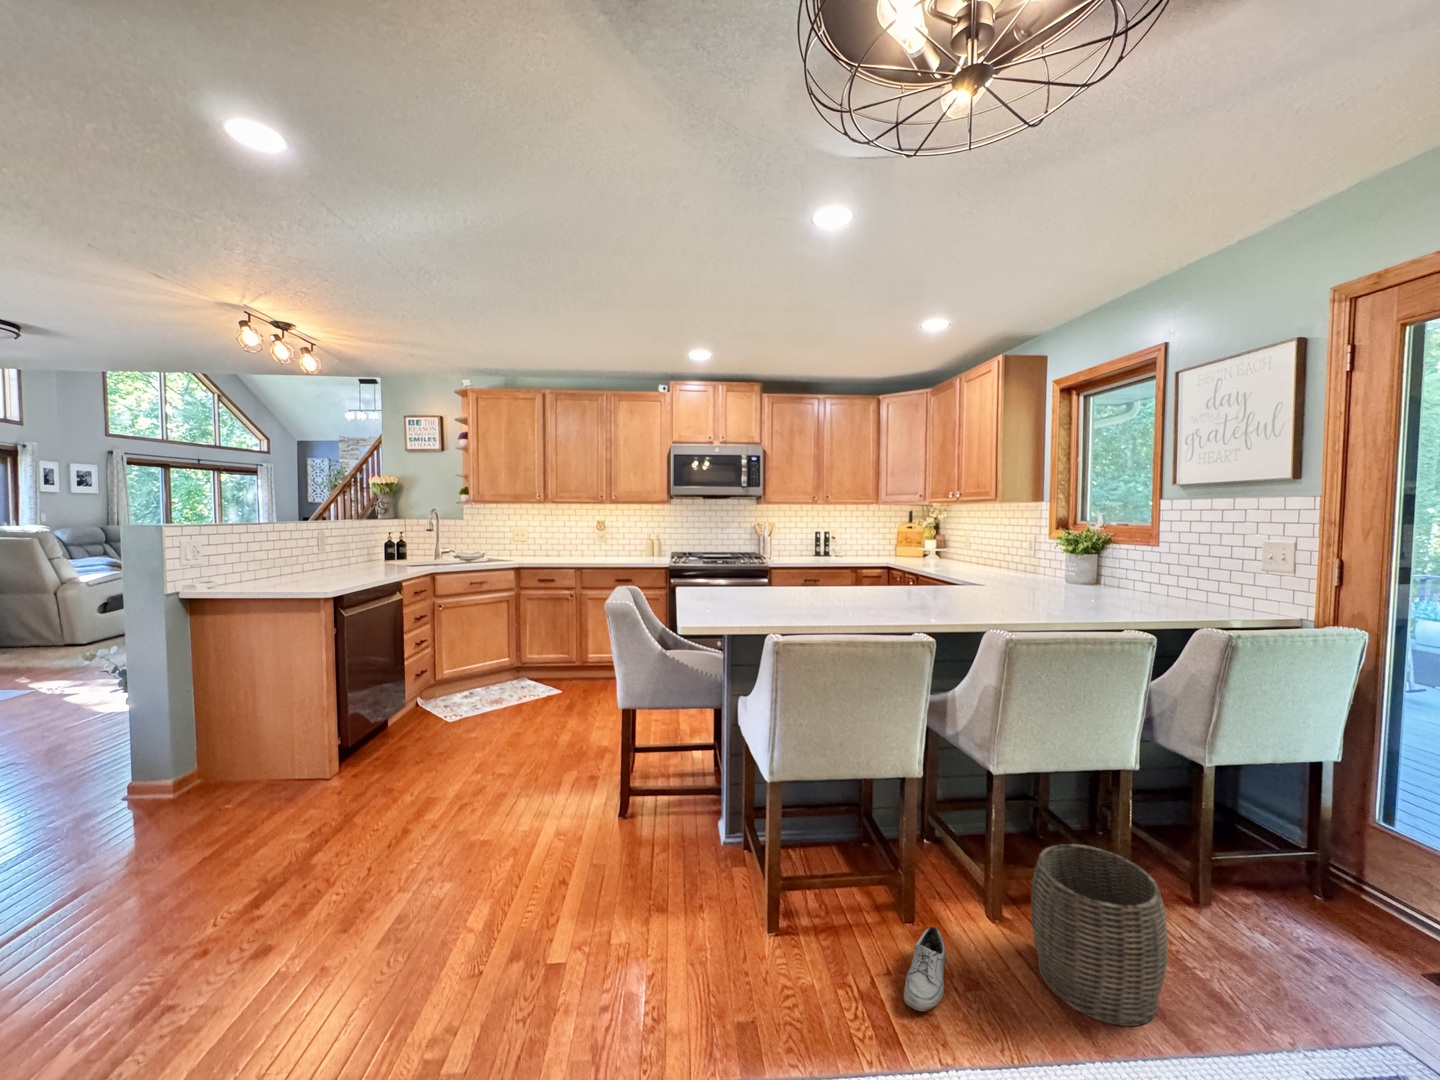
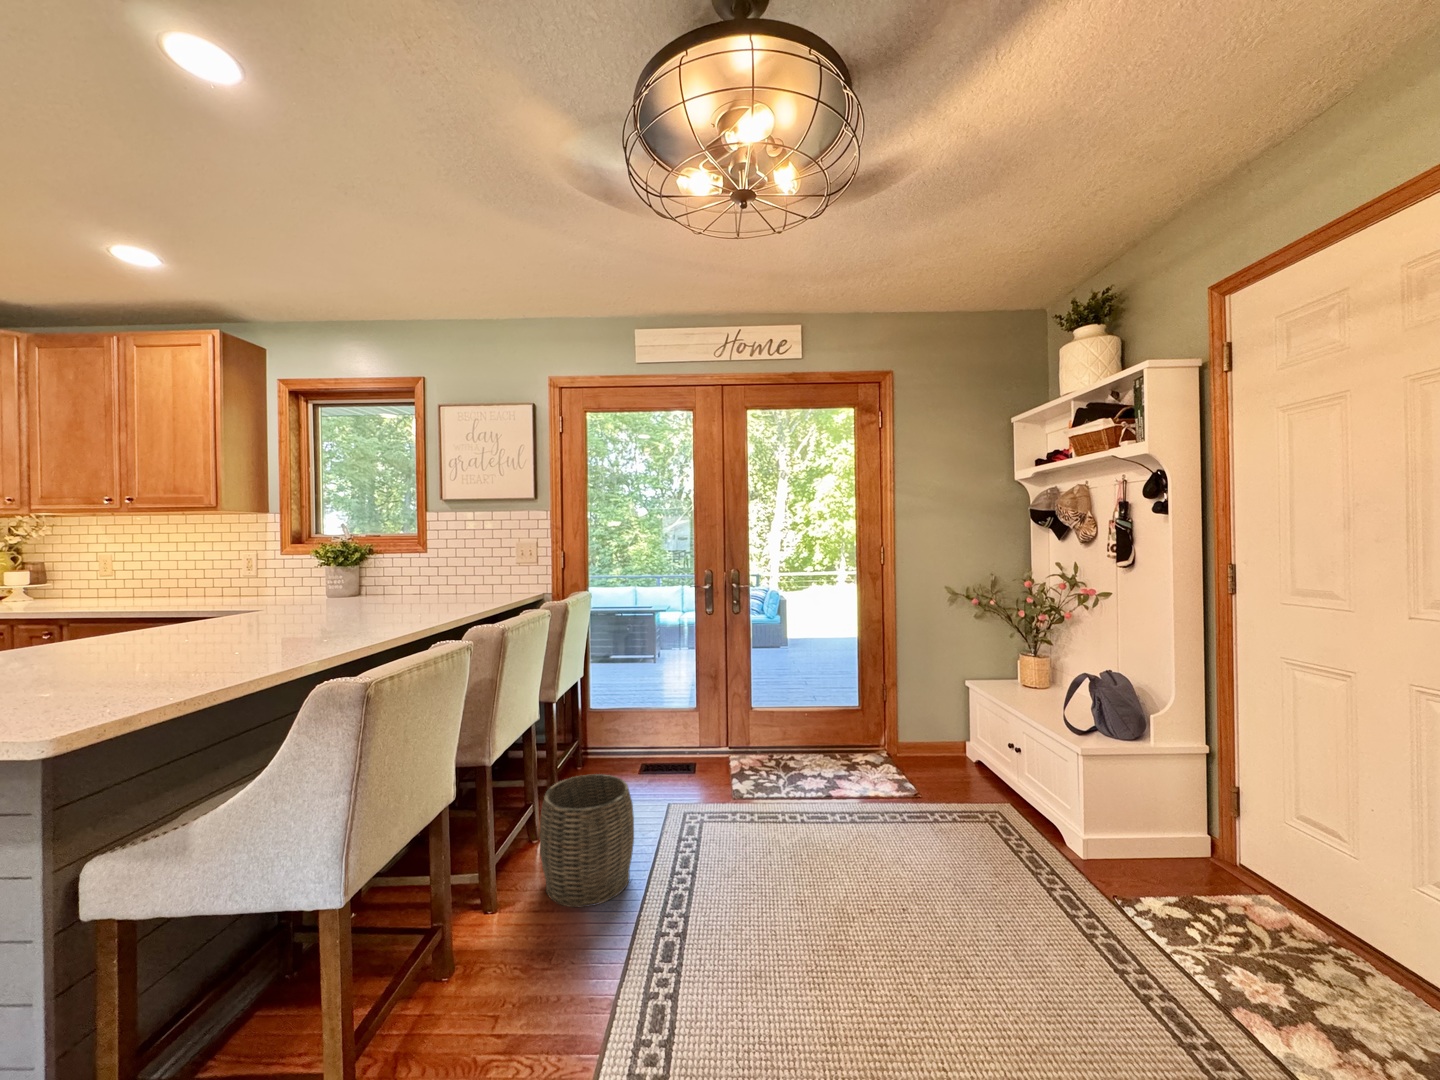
shoe: present [904,927,946,1012] -> none [496,936,566,1007]

